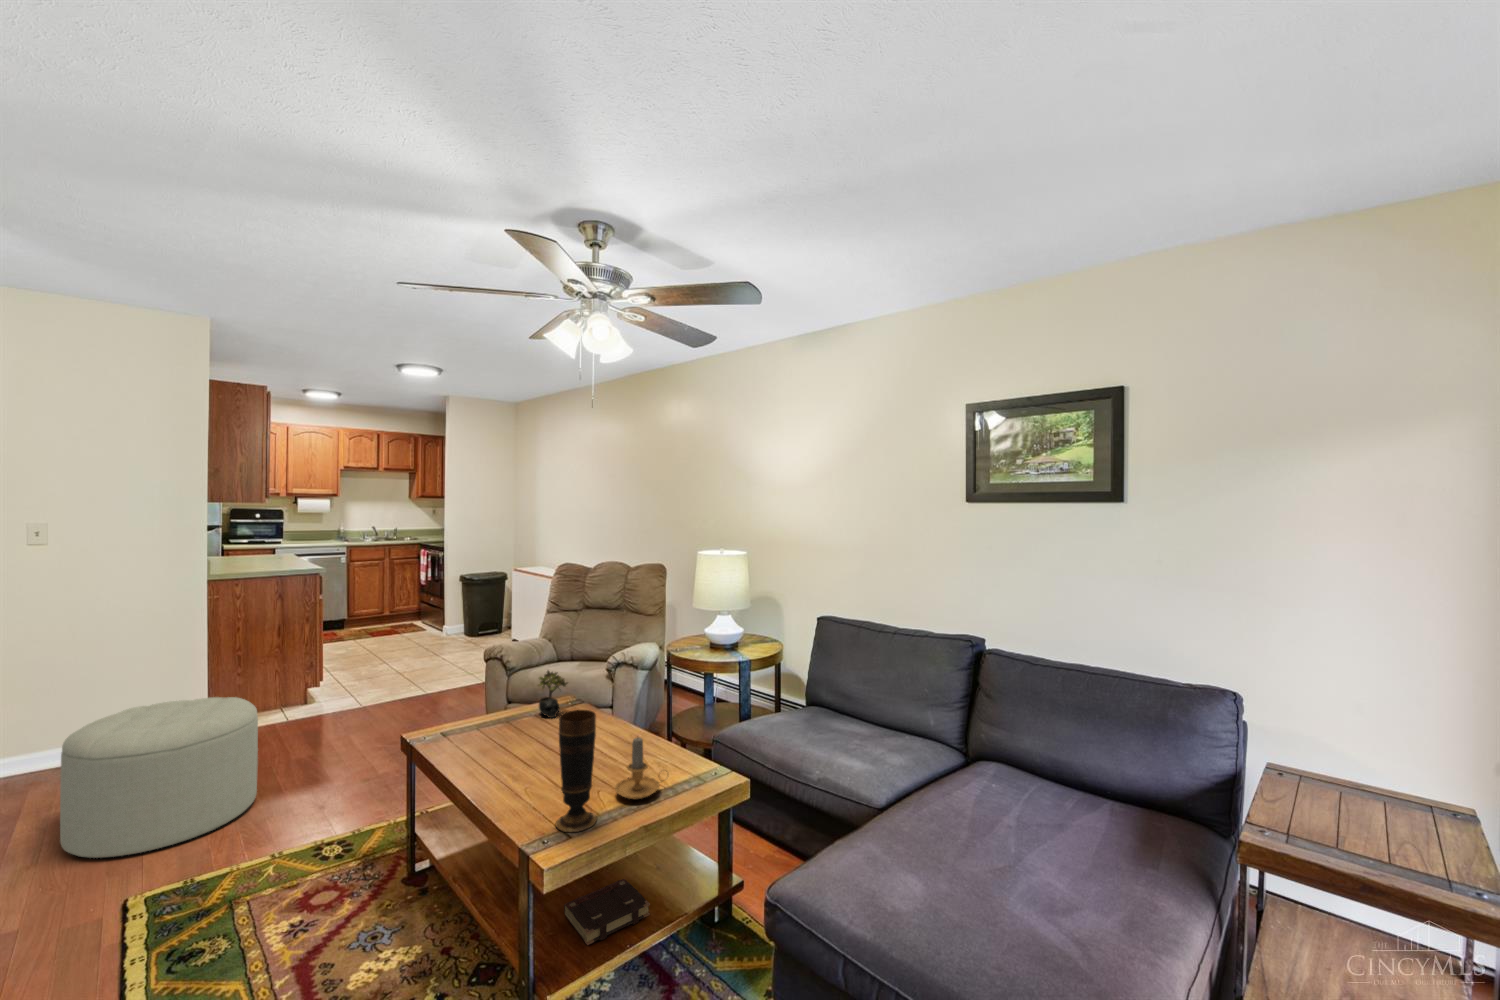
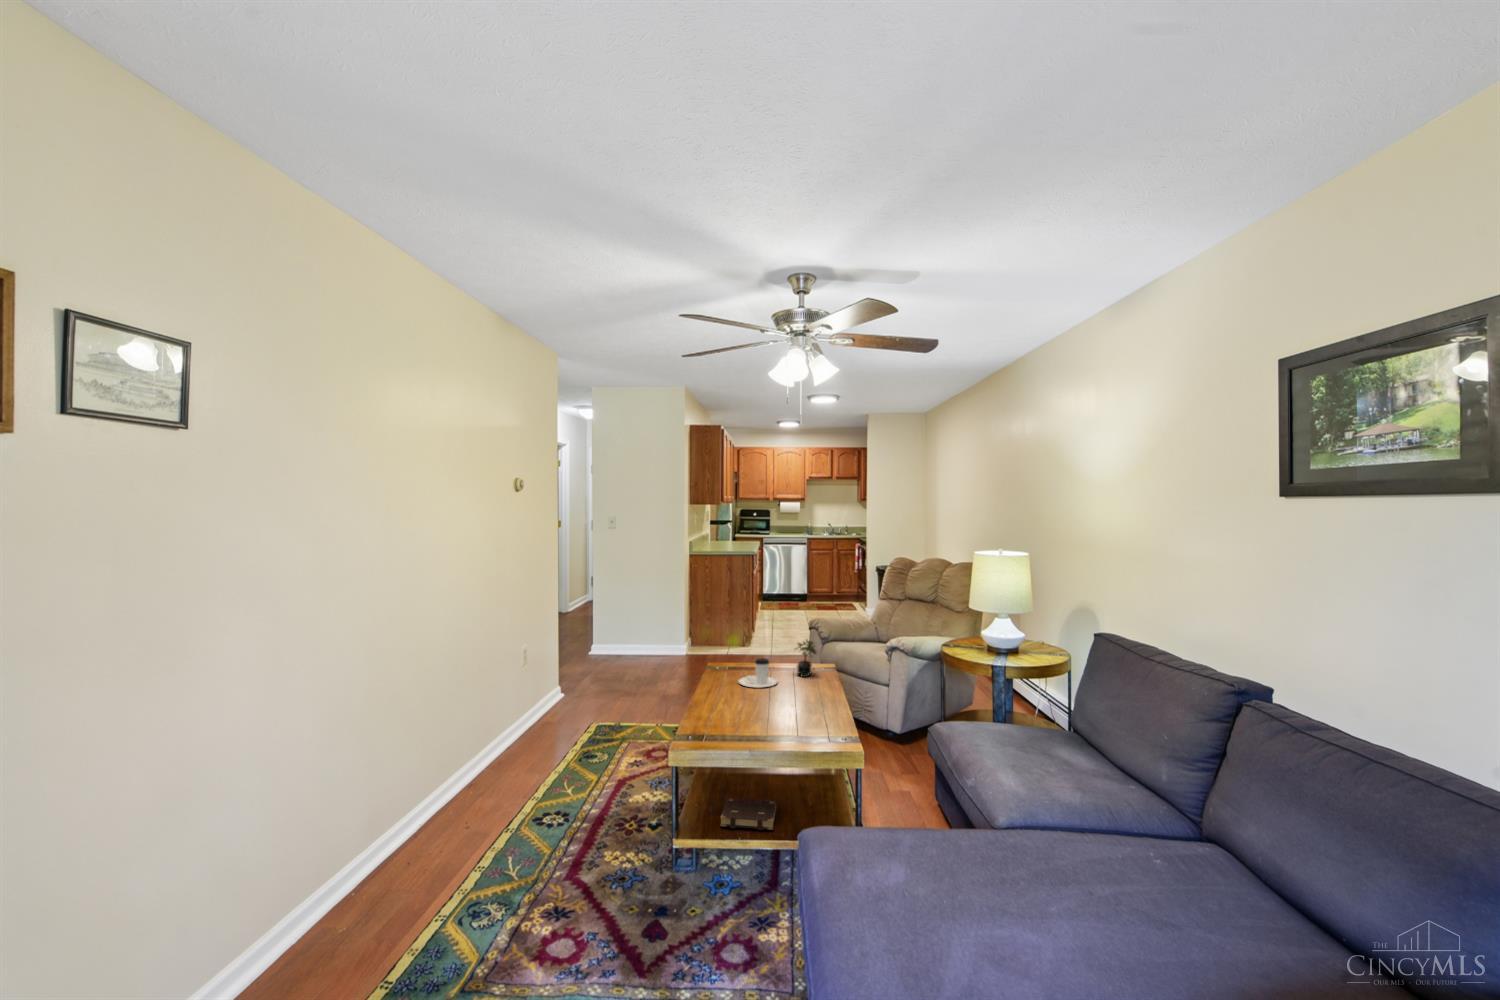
ottoman: present [60,697,258,858] -> none [591,623,676,704]
coffee cup: none [482,706,538,749] -> present [738,658,777,688]
vase: present [556,710,597,832] -> none [705,654,735,740]
candle: present [615,737,667,799] -> none [758,687,801,737]

